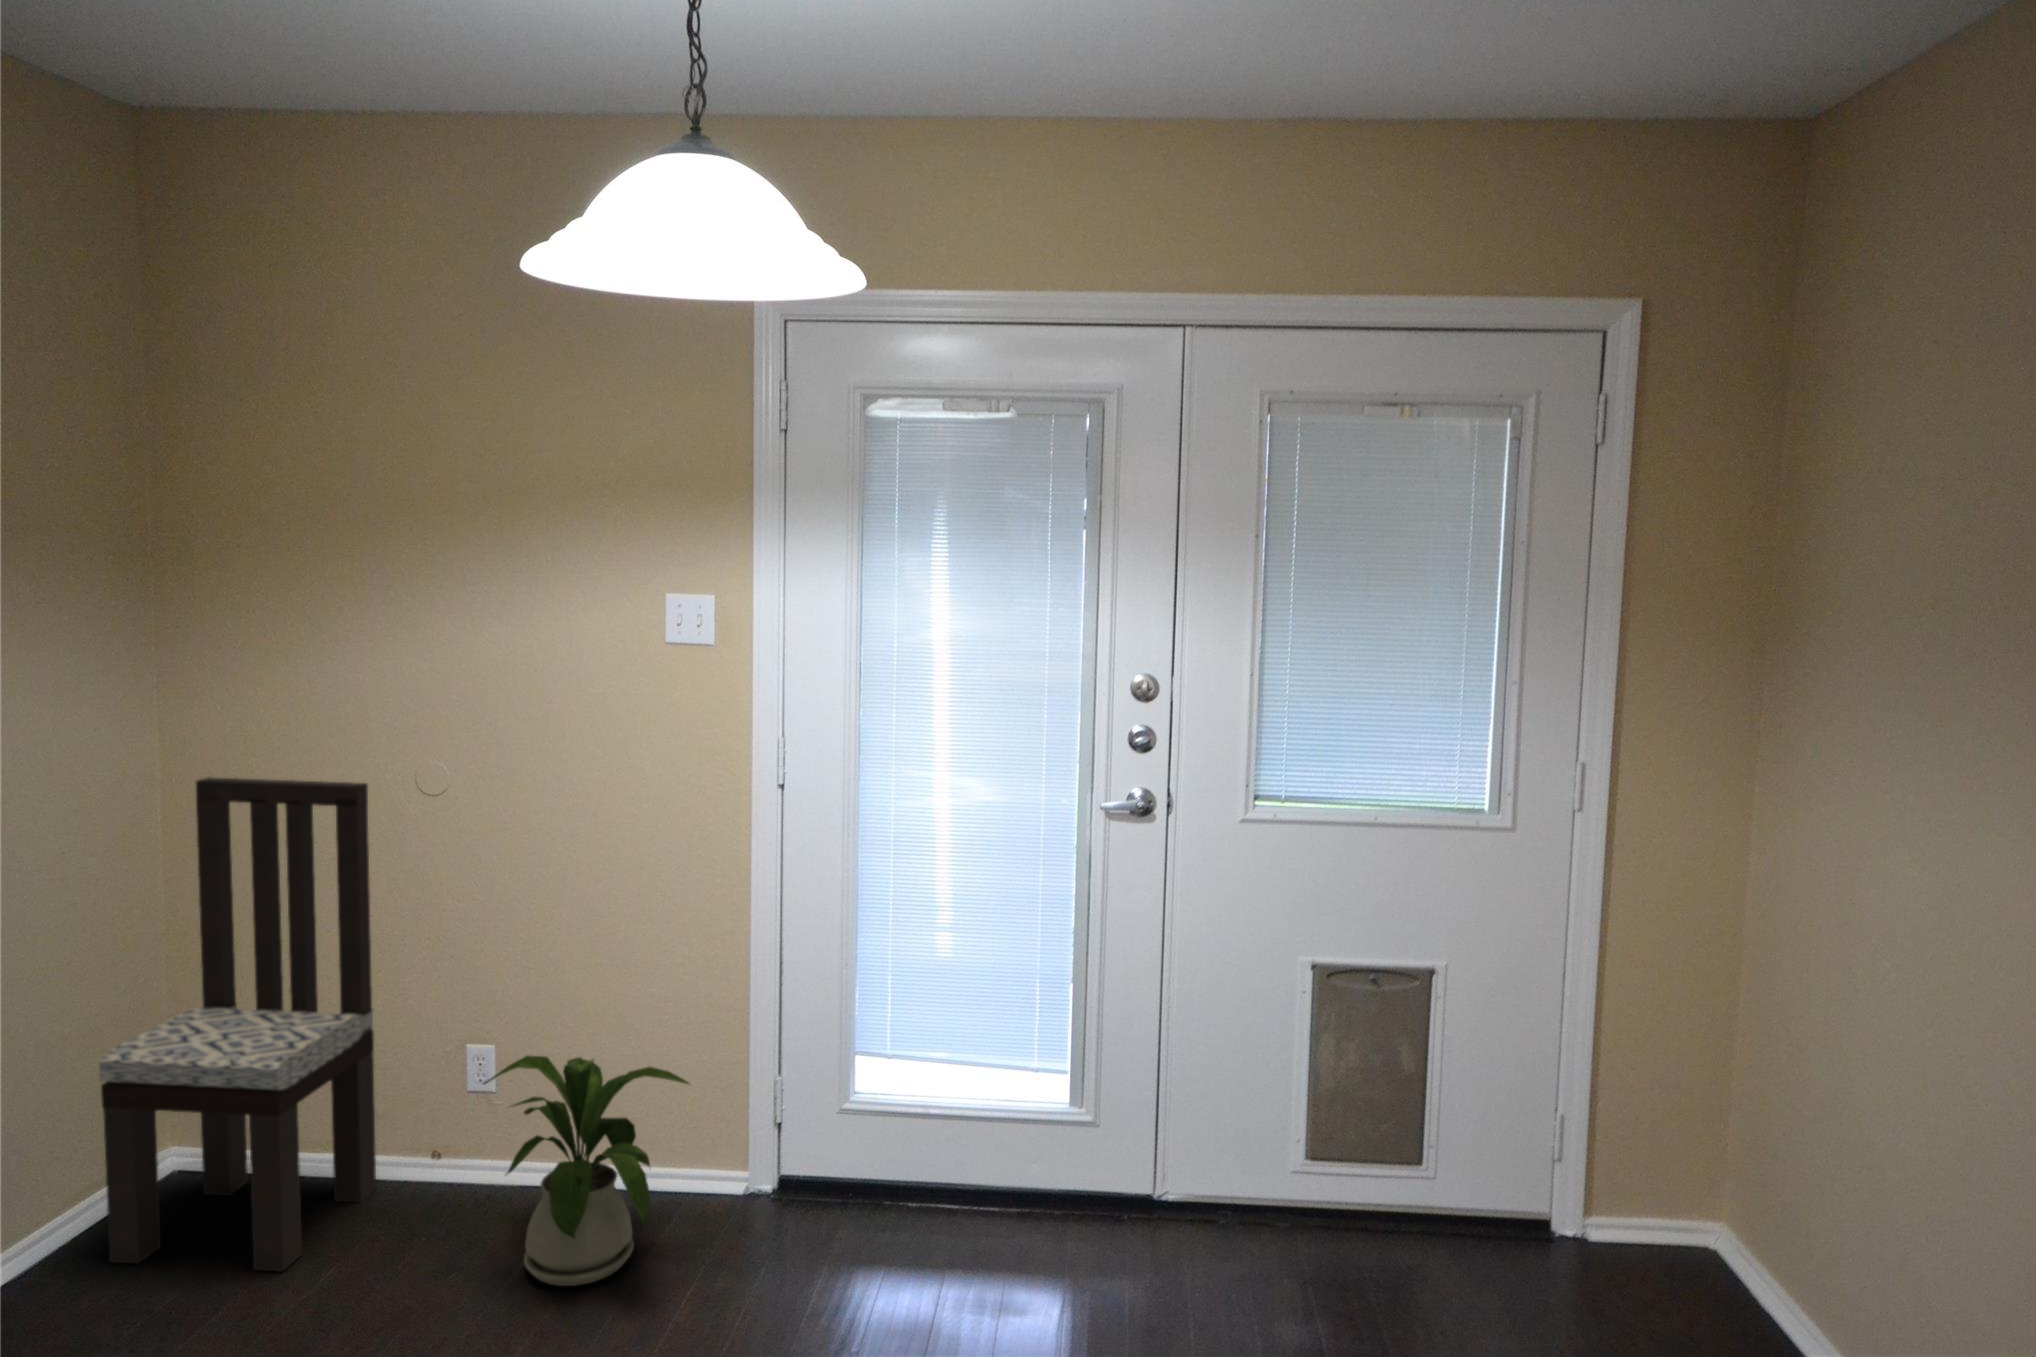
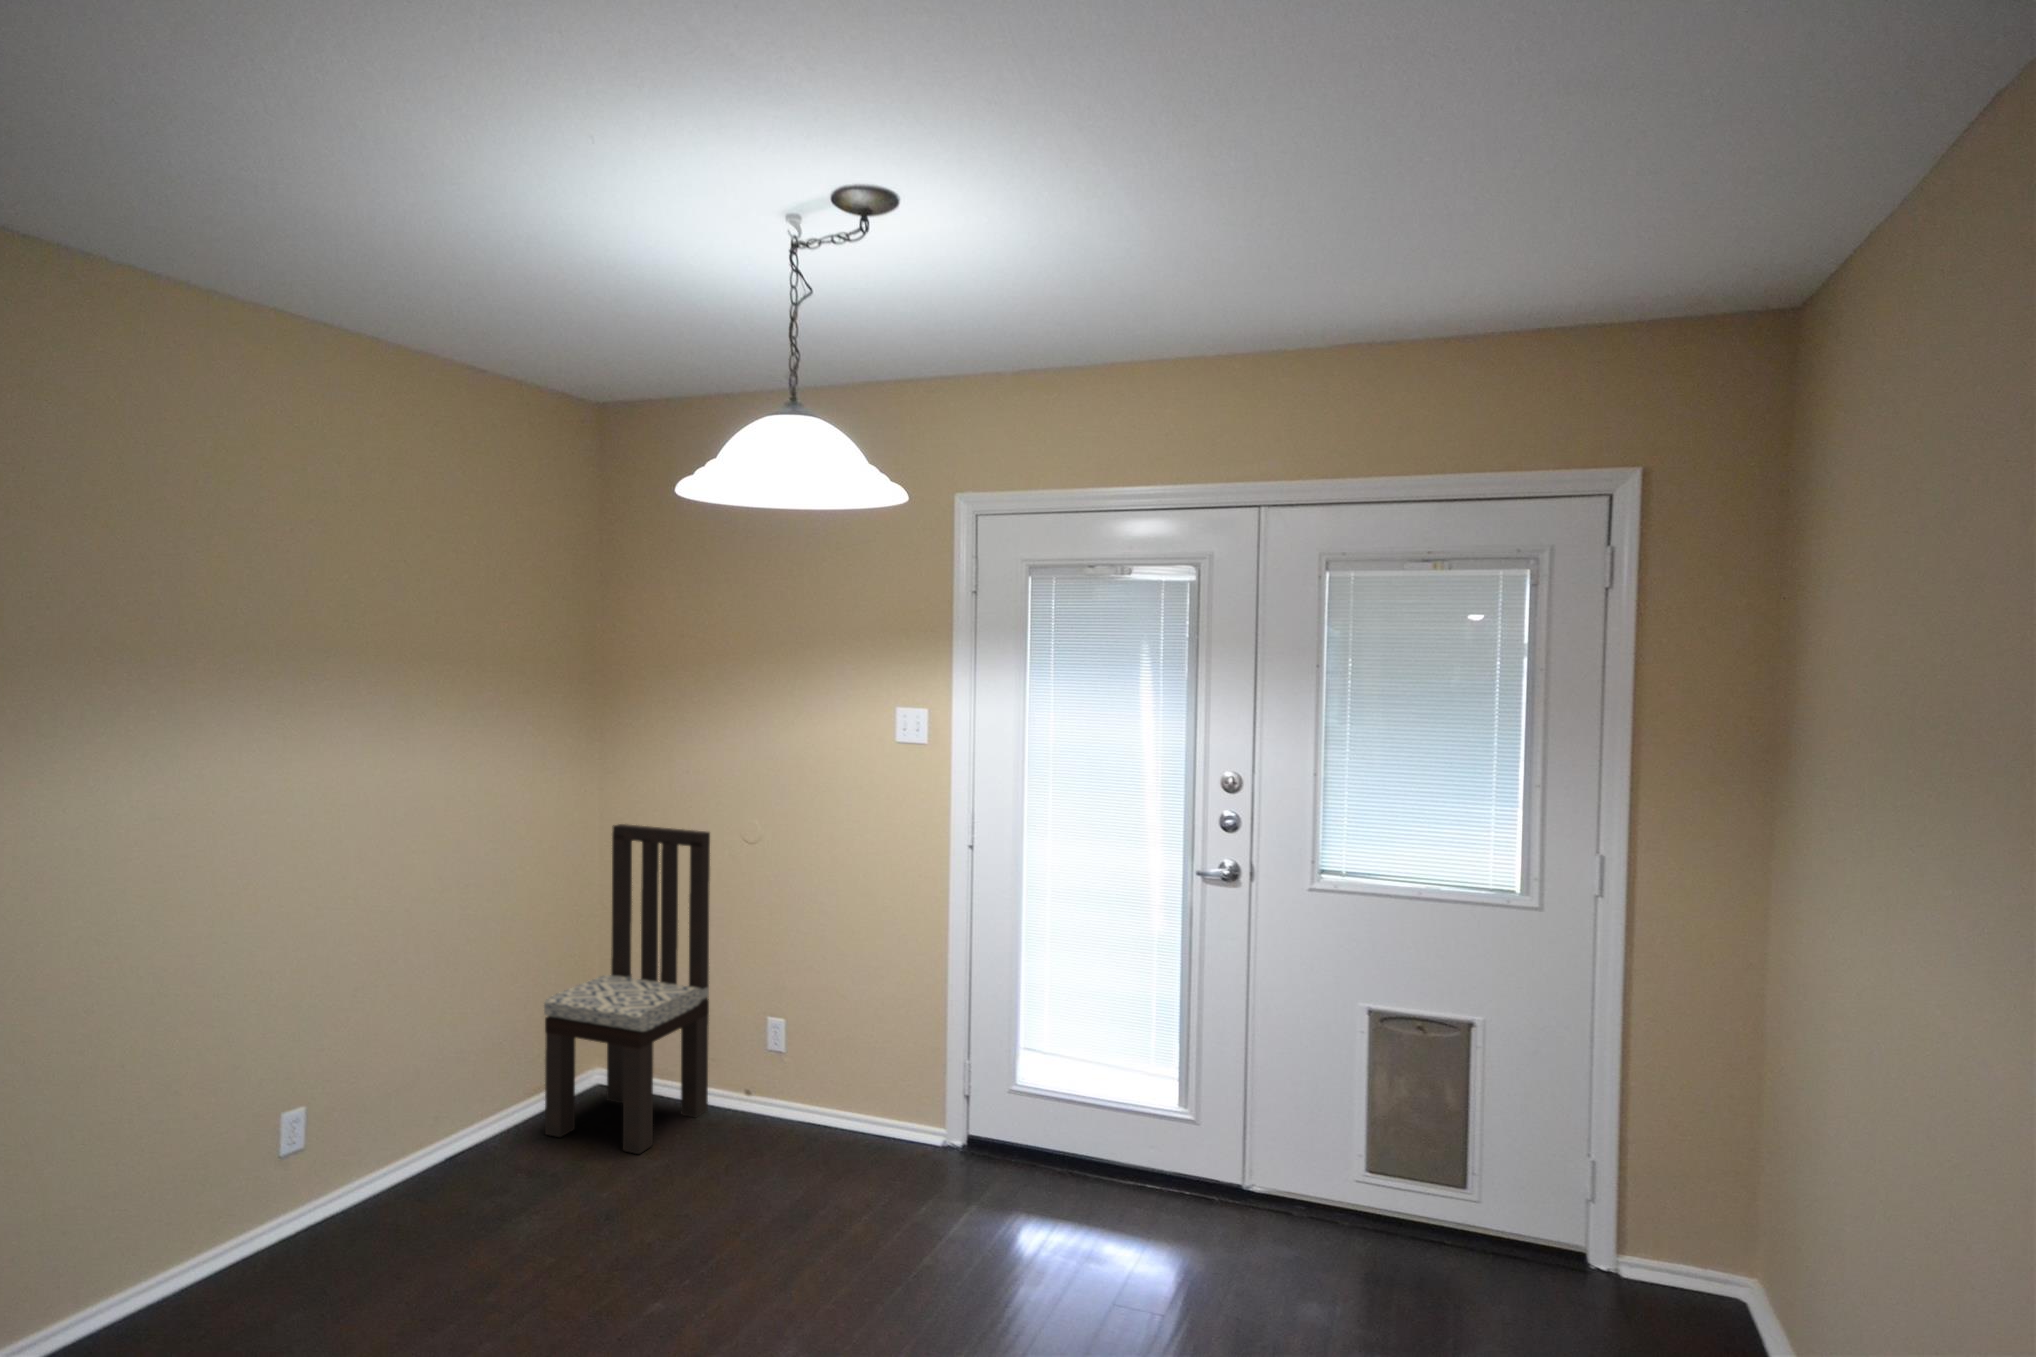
house plant: present [484,1055,689,1286] -> none [761,1024,893,1190]

